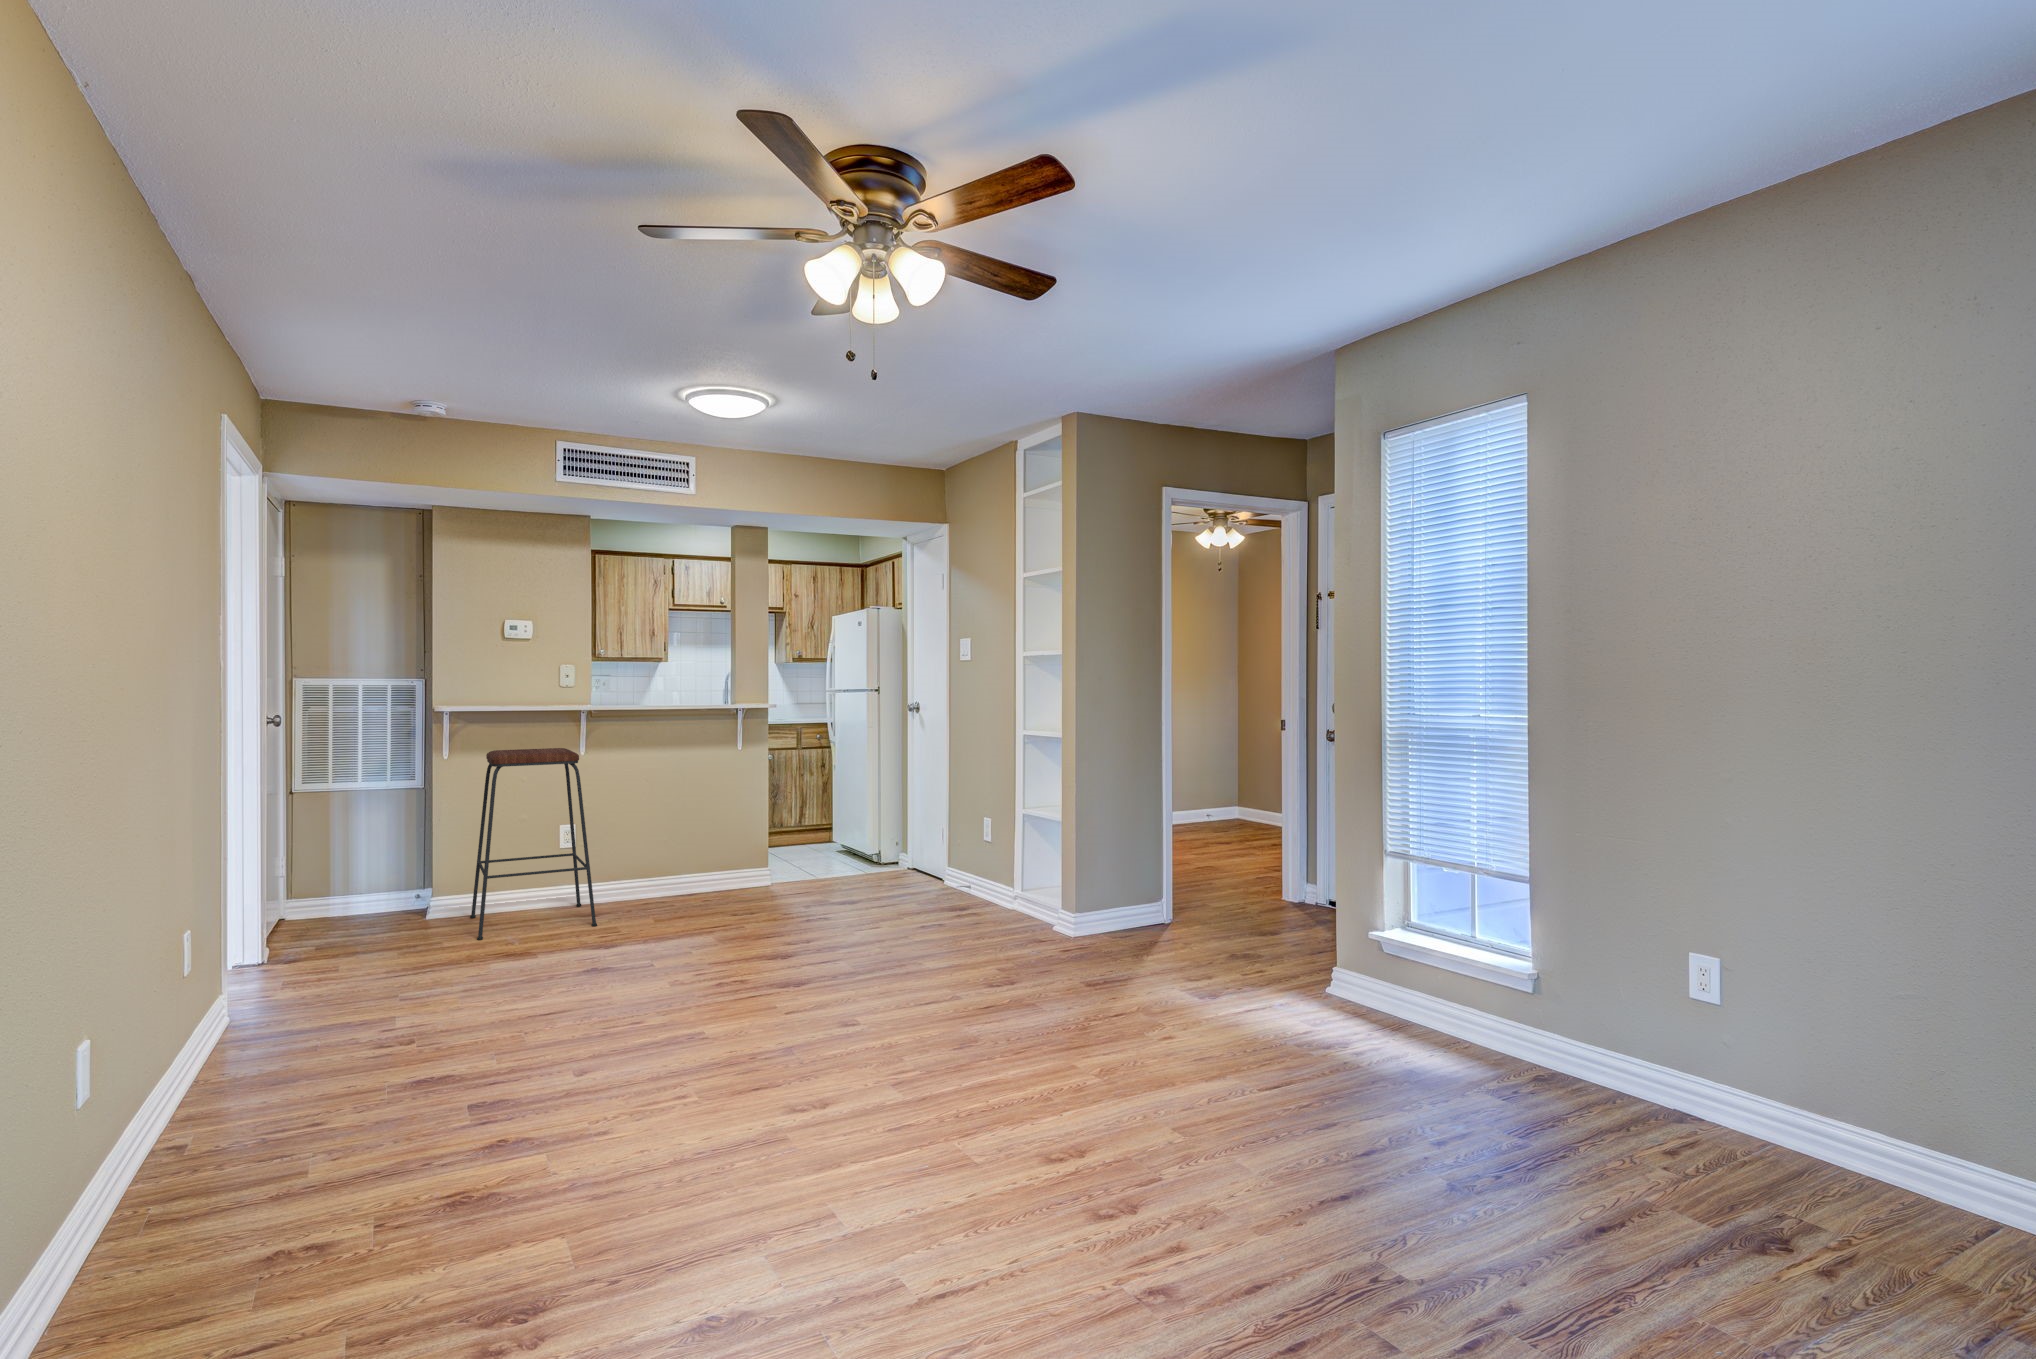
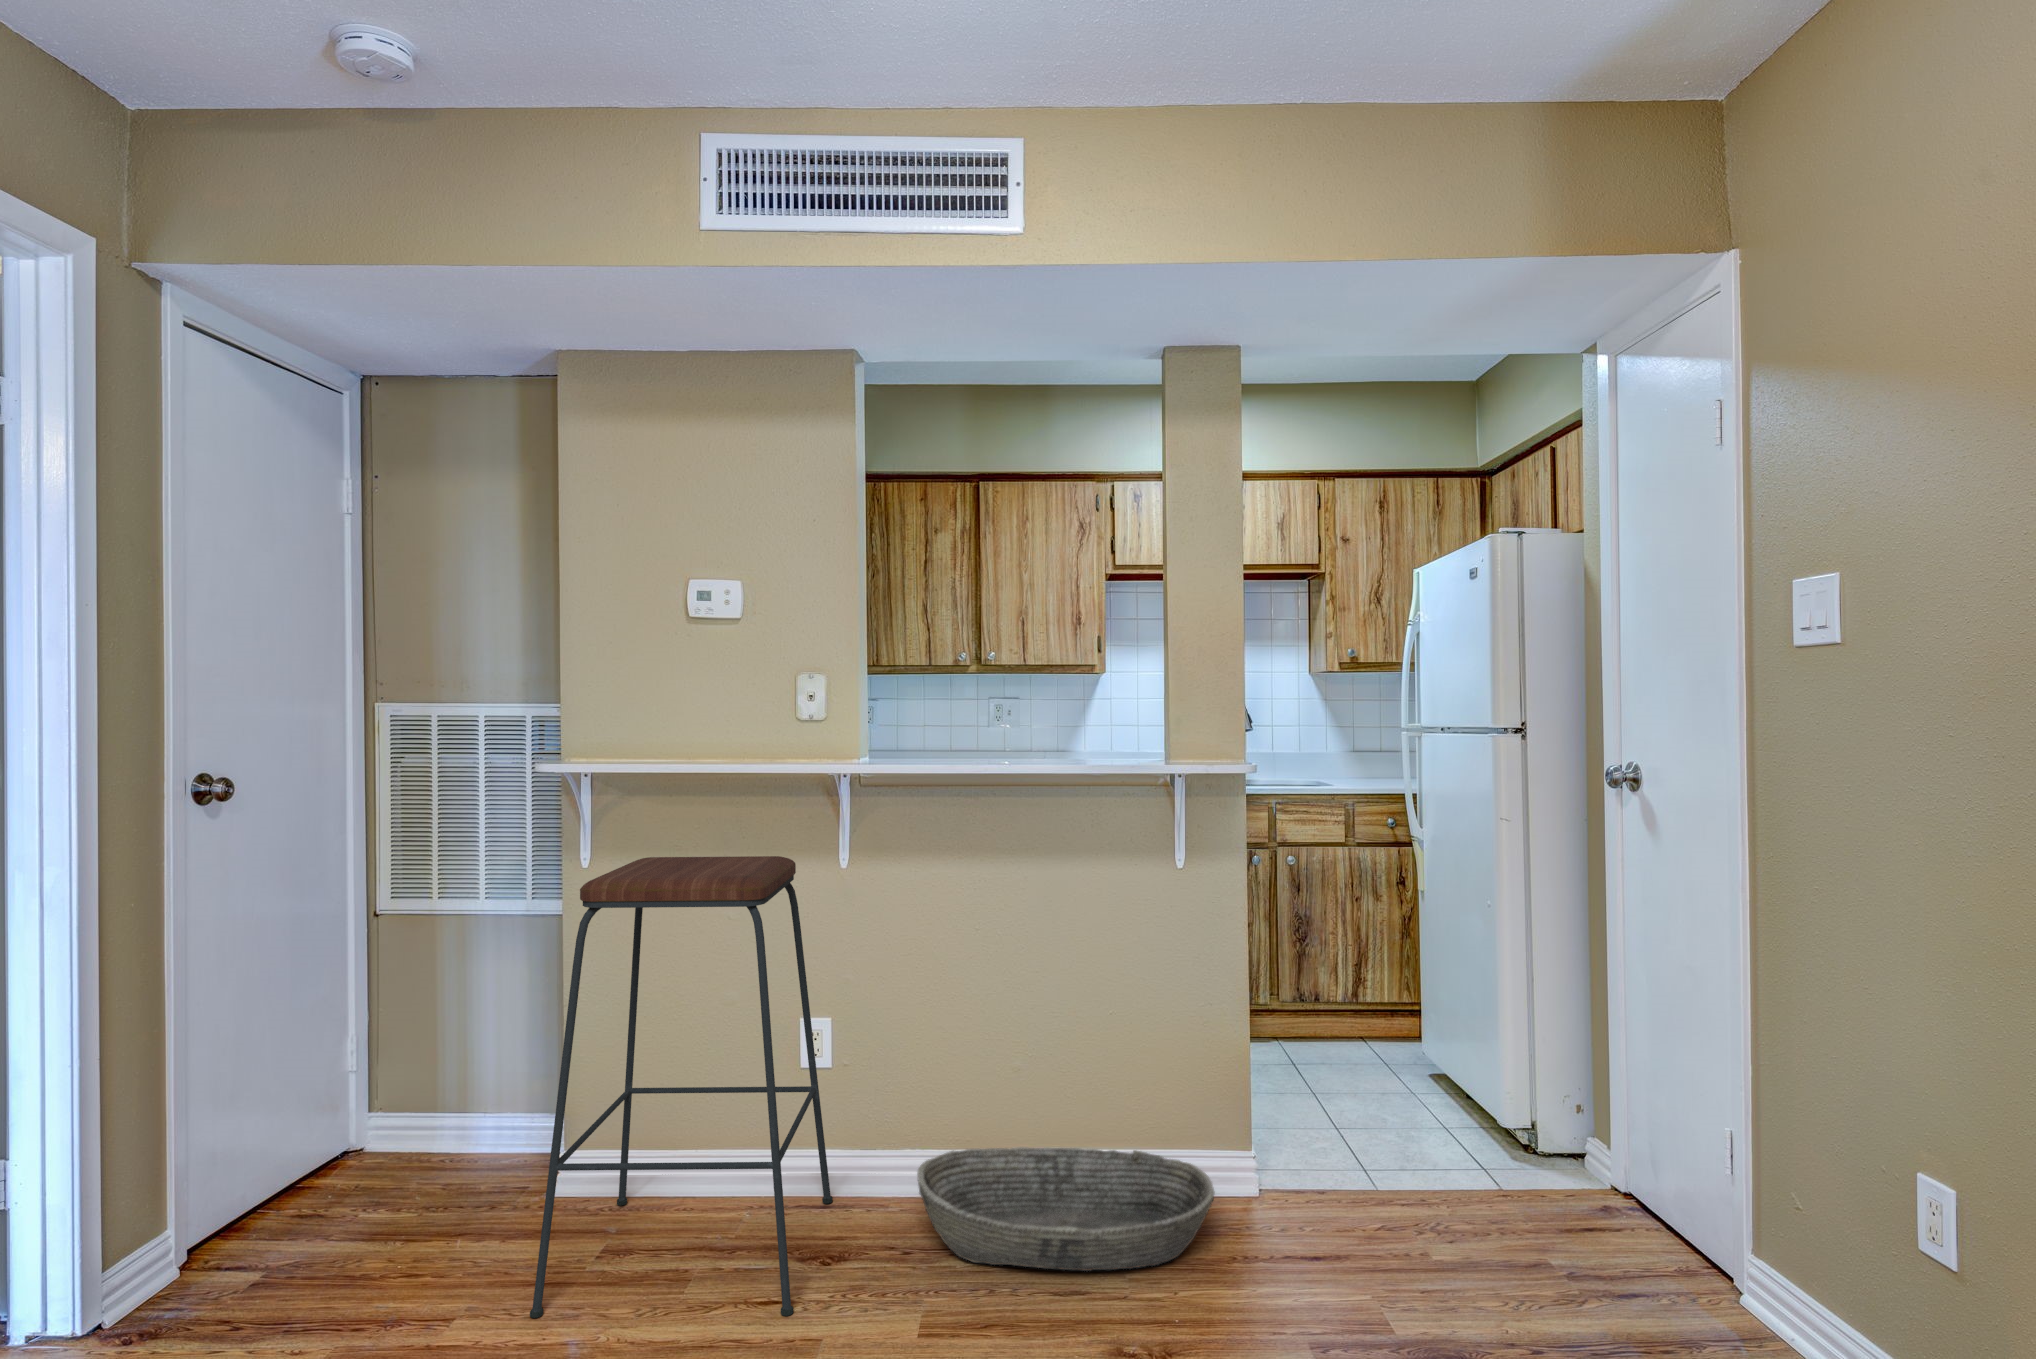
basket: none [632,868,760,909] -> present [917,1147,1214,1271]

